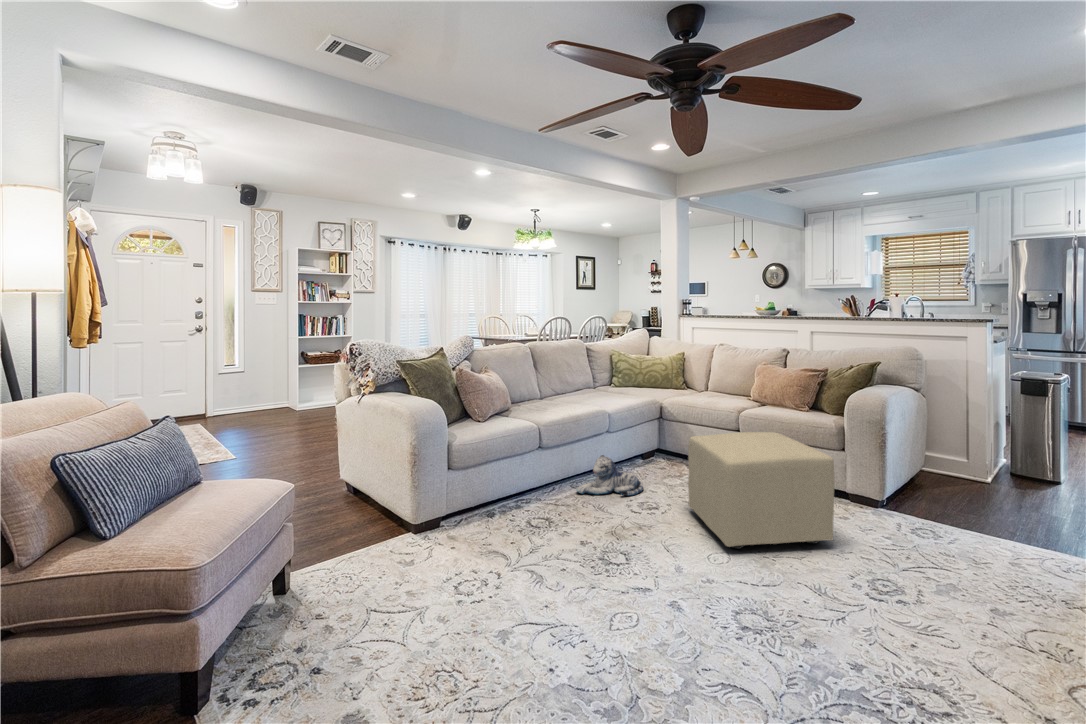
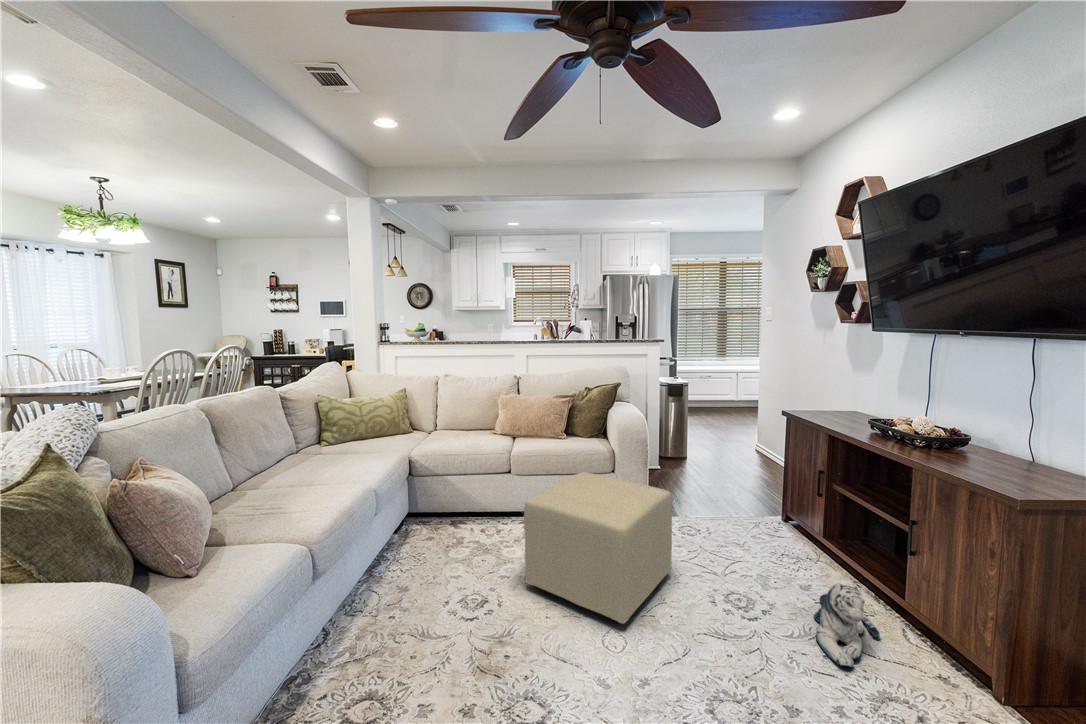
plush toy: present [576,455,644,496] -> present [814,584,880,667]

